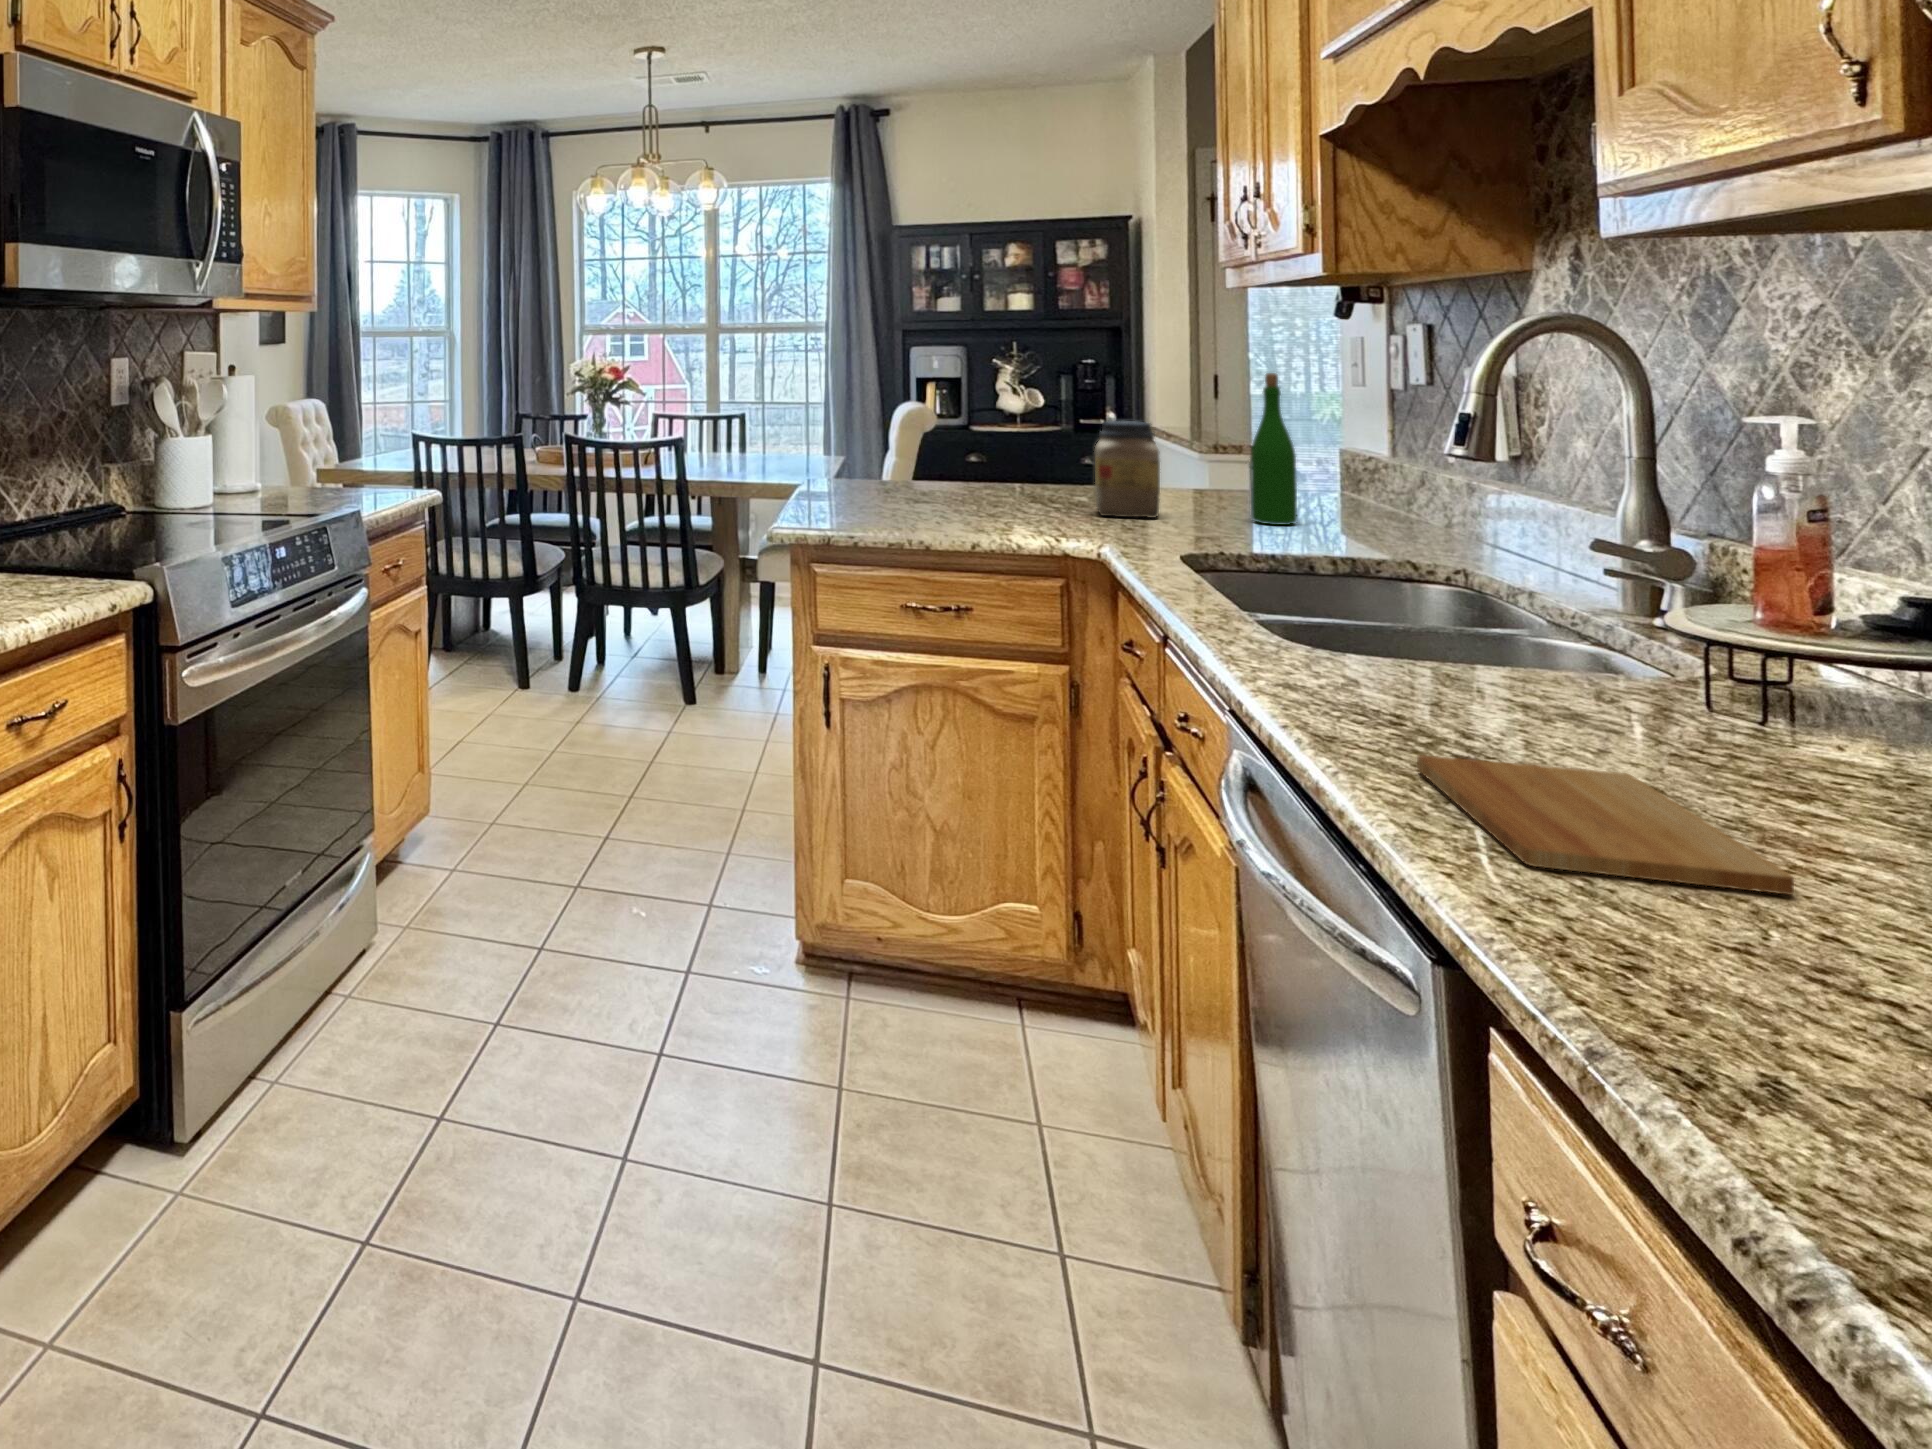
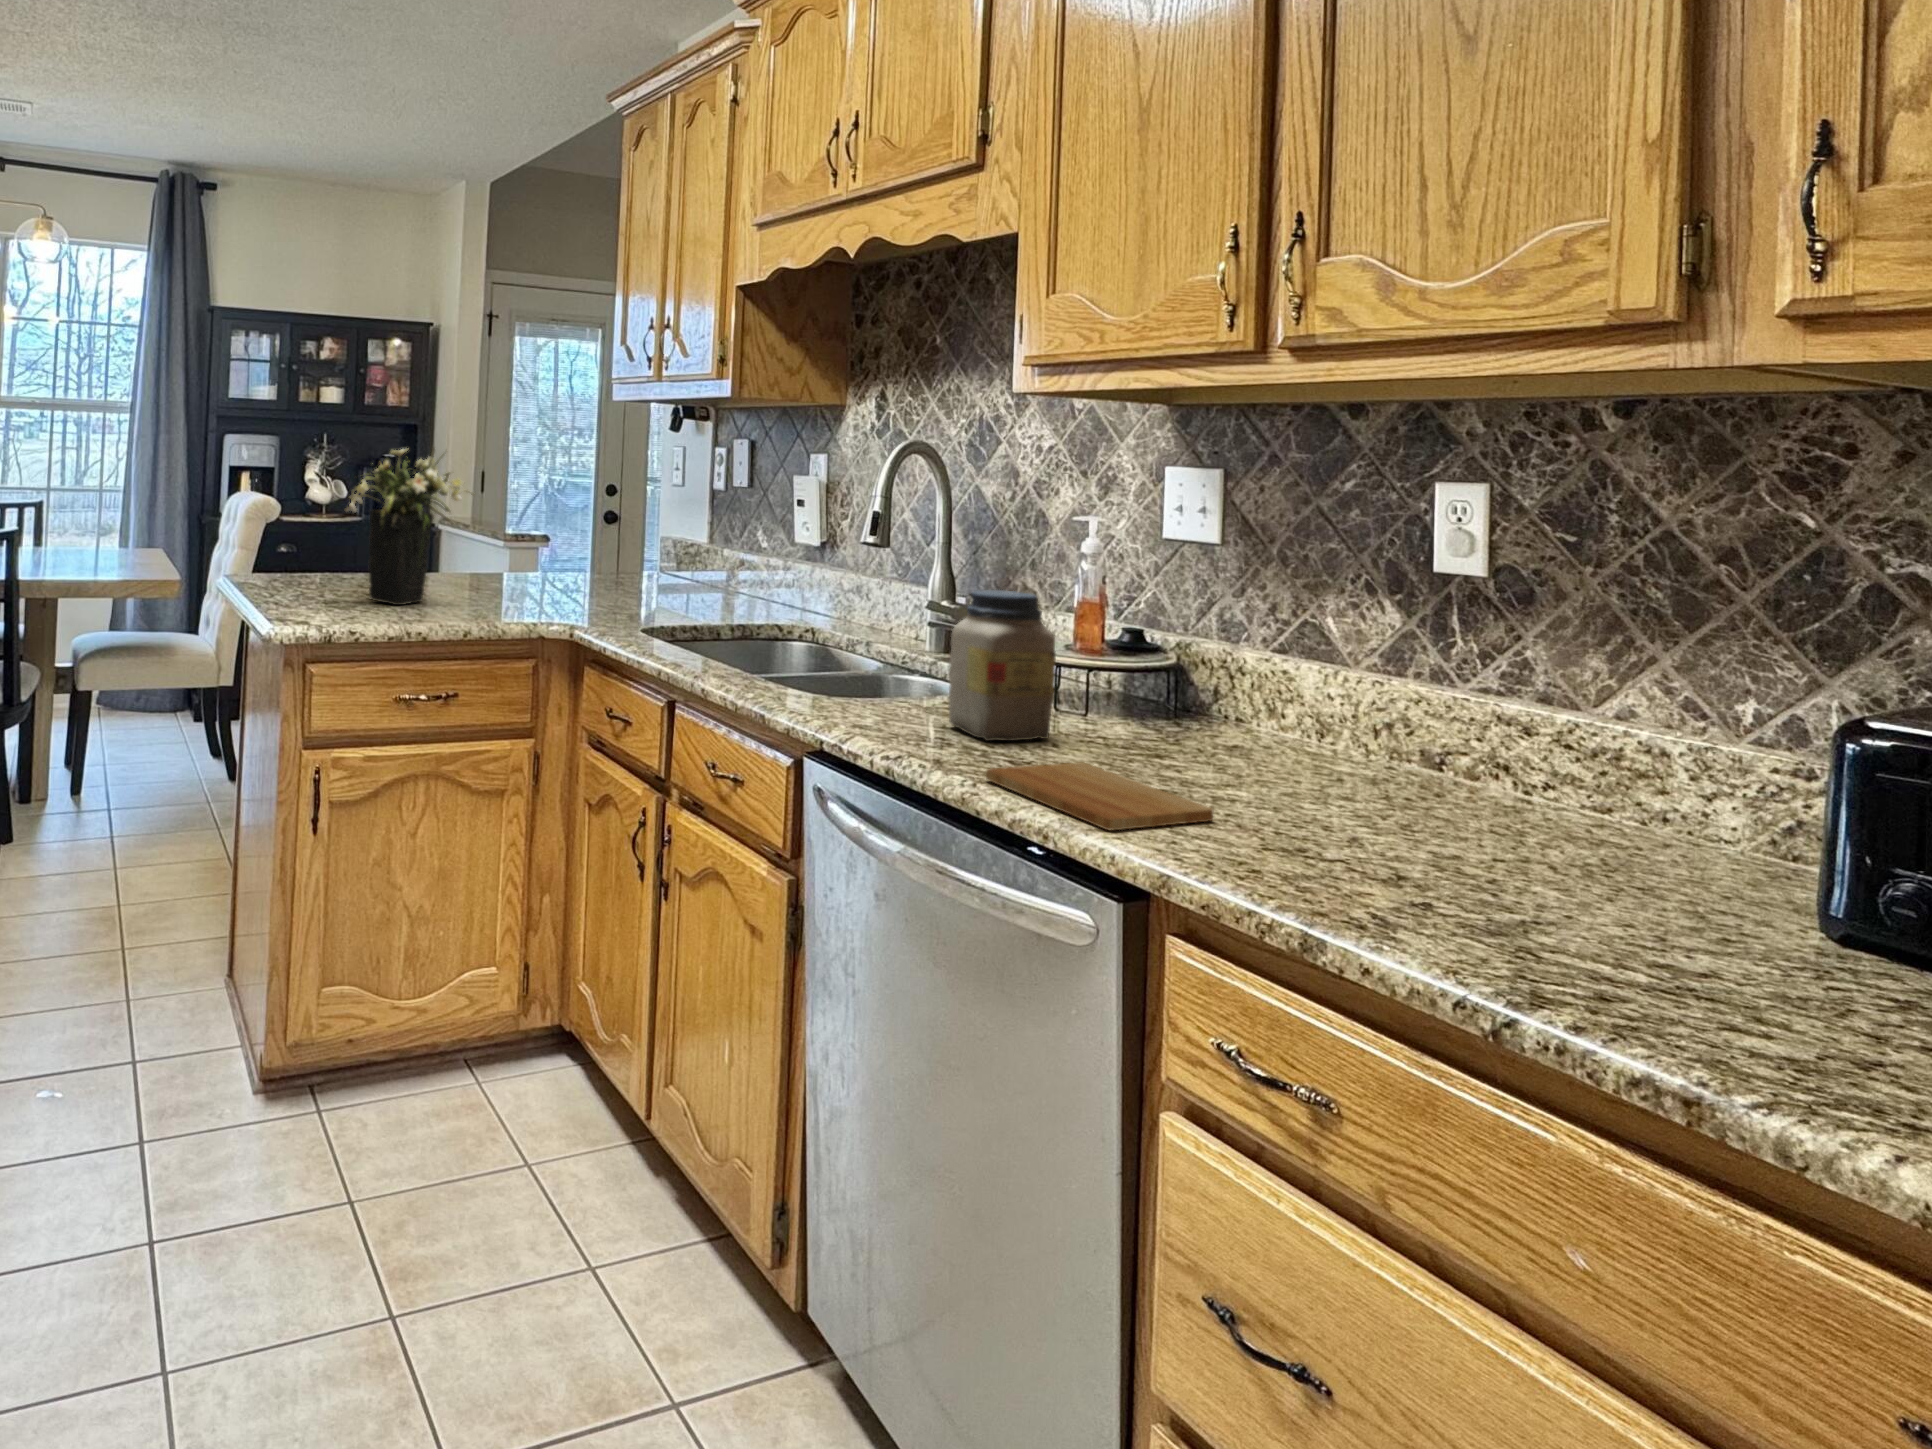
flower arrangement: none [871,350,1011,511] -> present [345,448,473,605]
wine bottle: present [1250,373,1297,525] -> none [648,477,682,605]
jar: present [1095,421,1160,518] -> present [949,590,1056,741]

